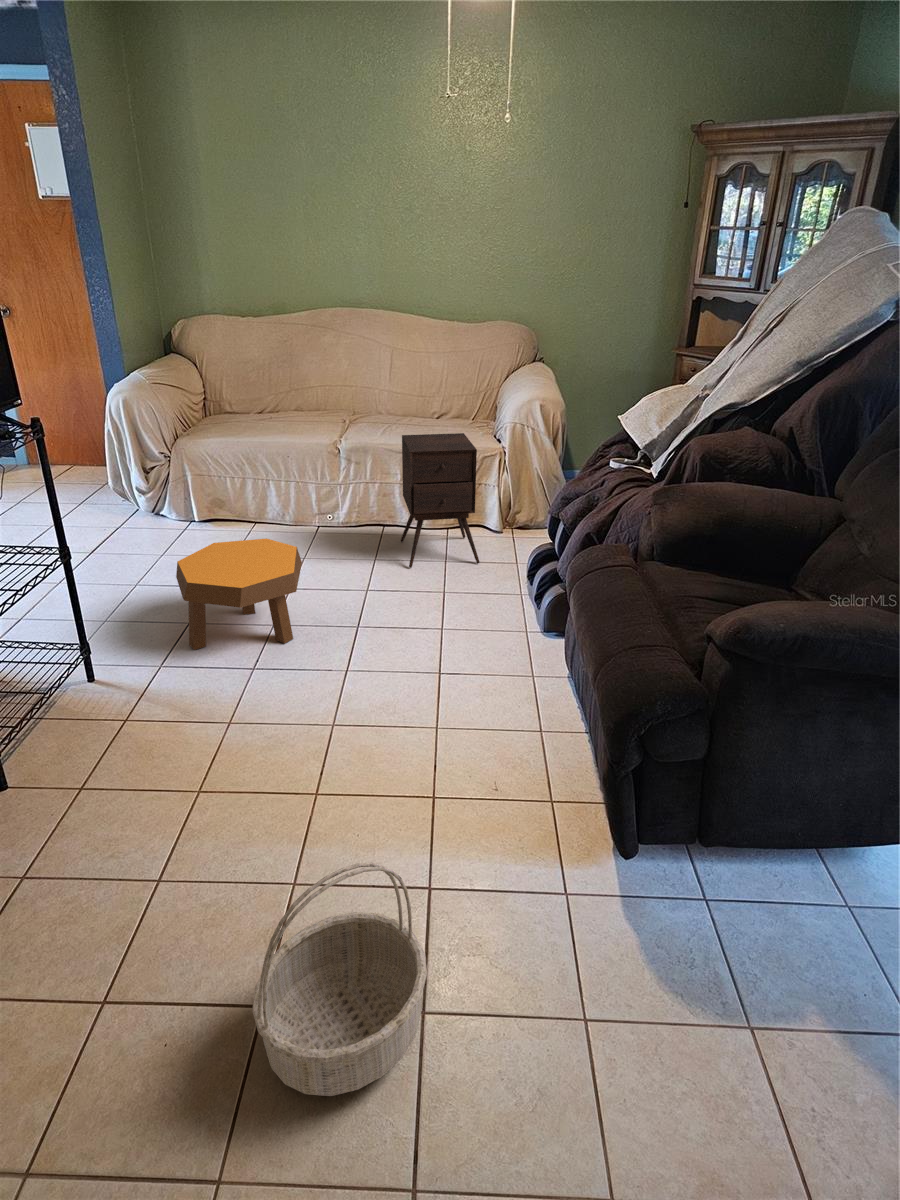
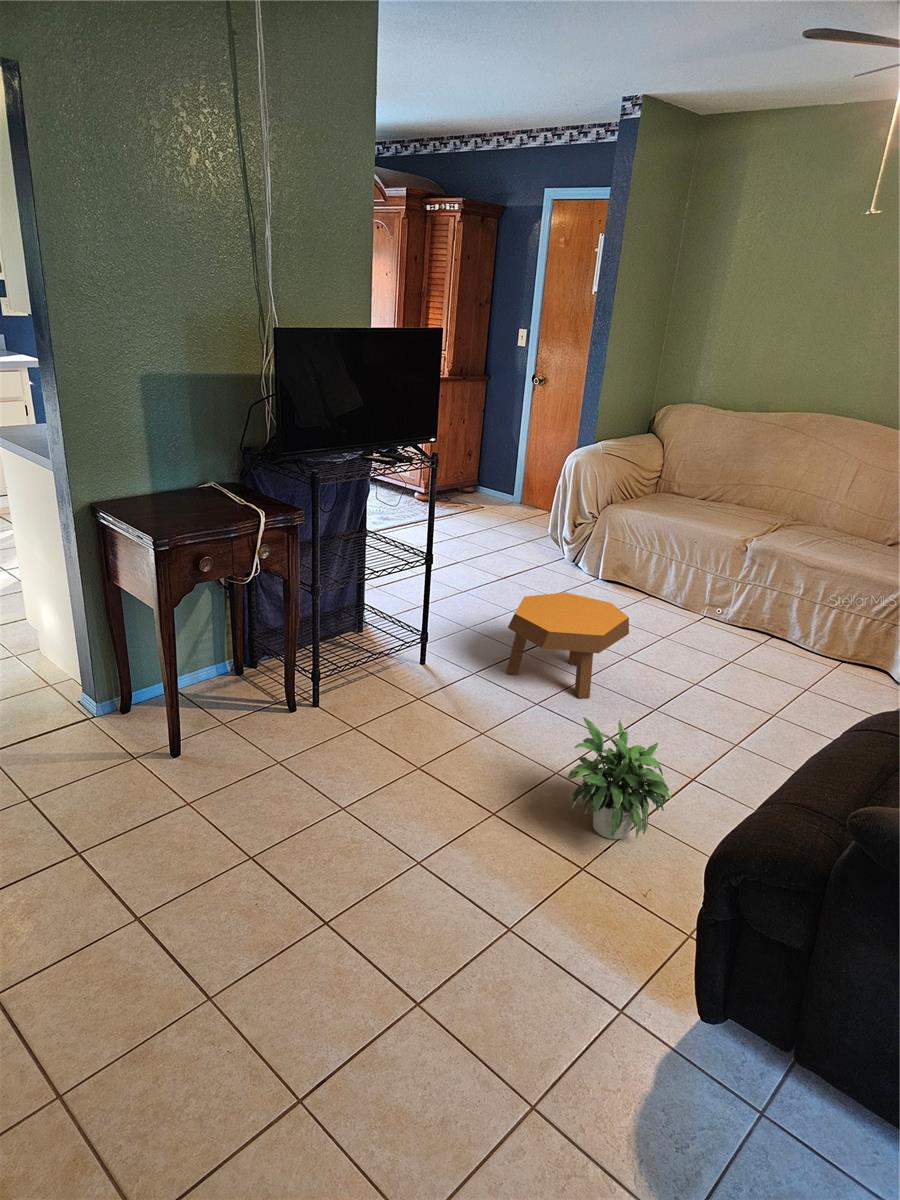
side table: present [401,433,479,568] -> none [759,545,881,707]
potted plant: none [355,644,475,756] -> present [567,717,671,839]
basket: present [252,863,427,1096] -> none [280,819,431,1016]

